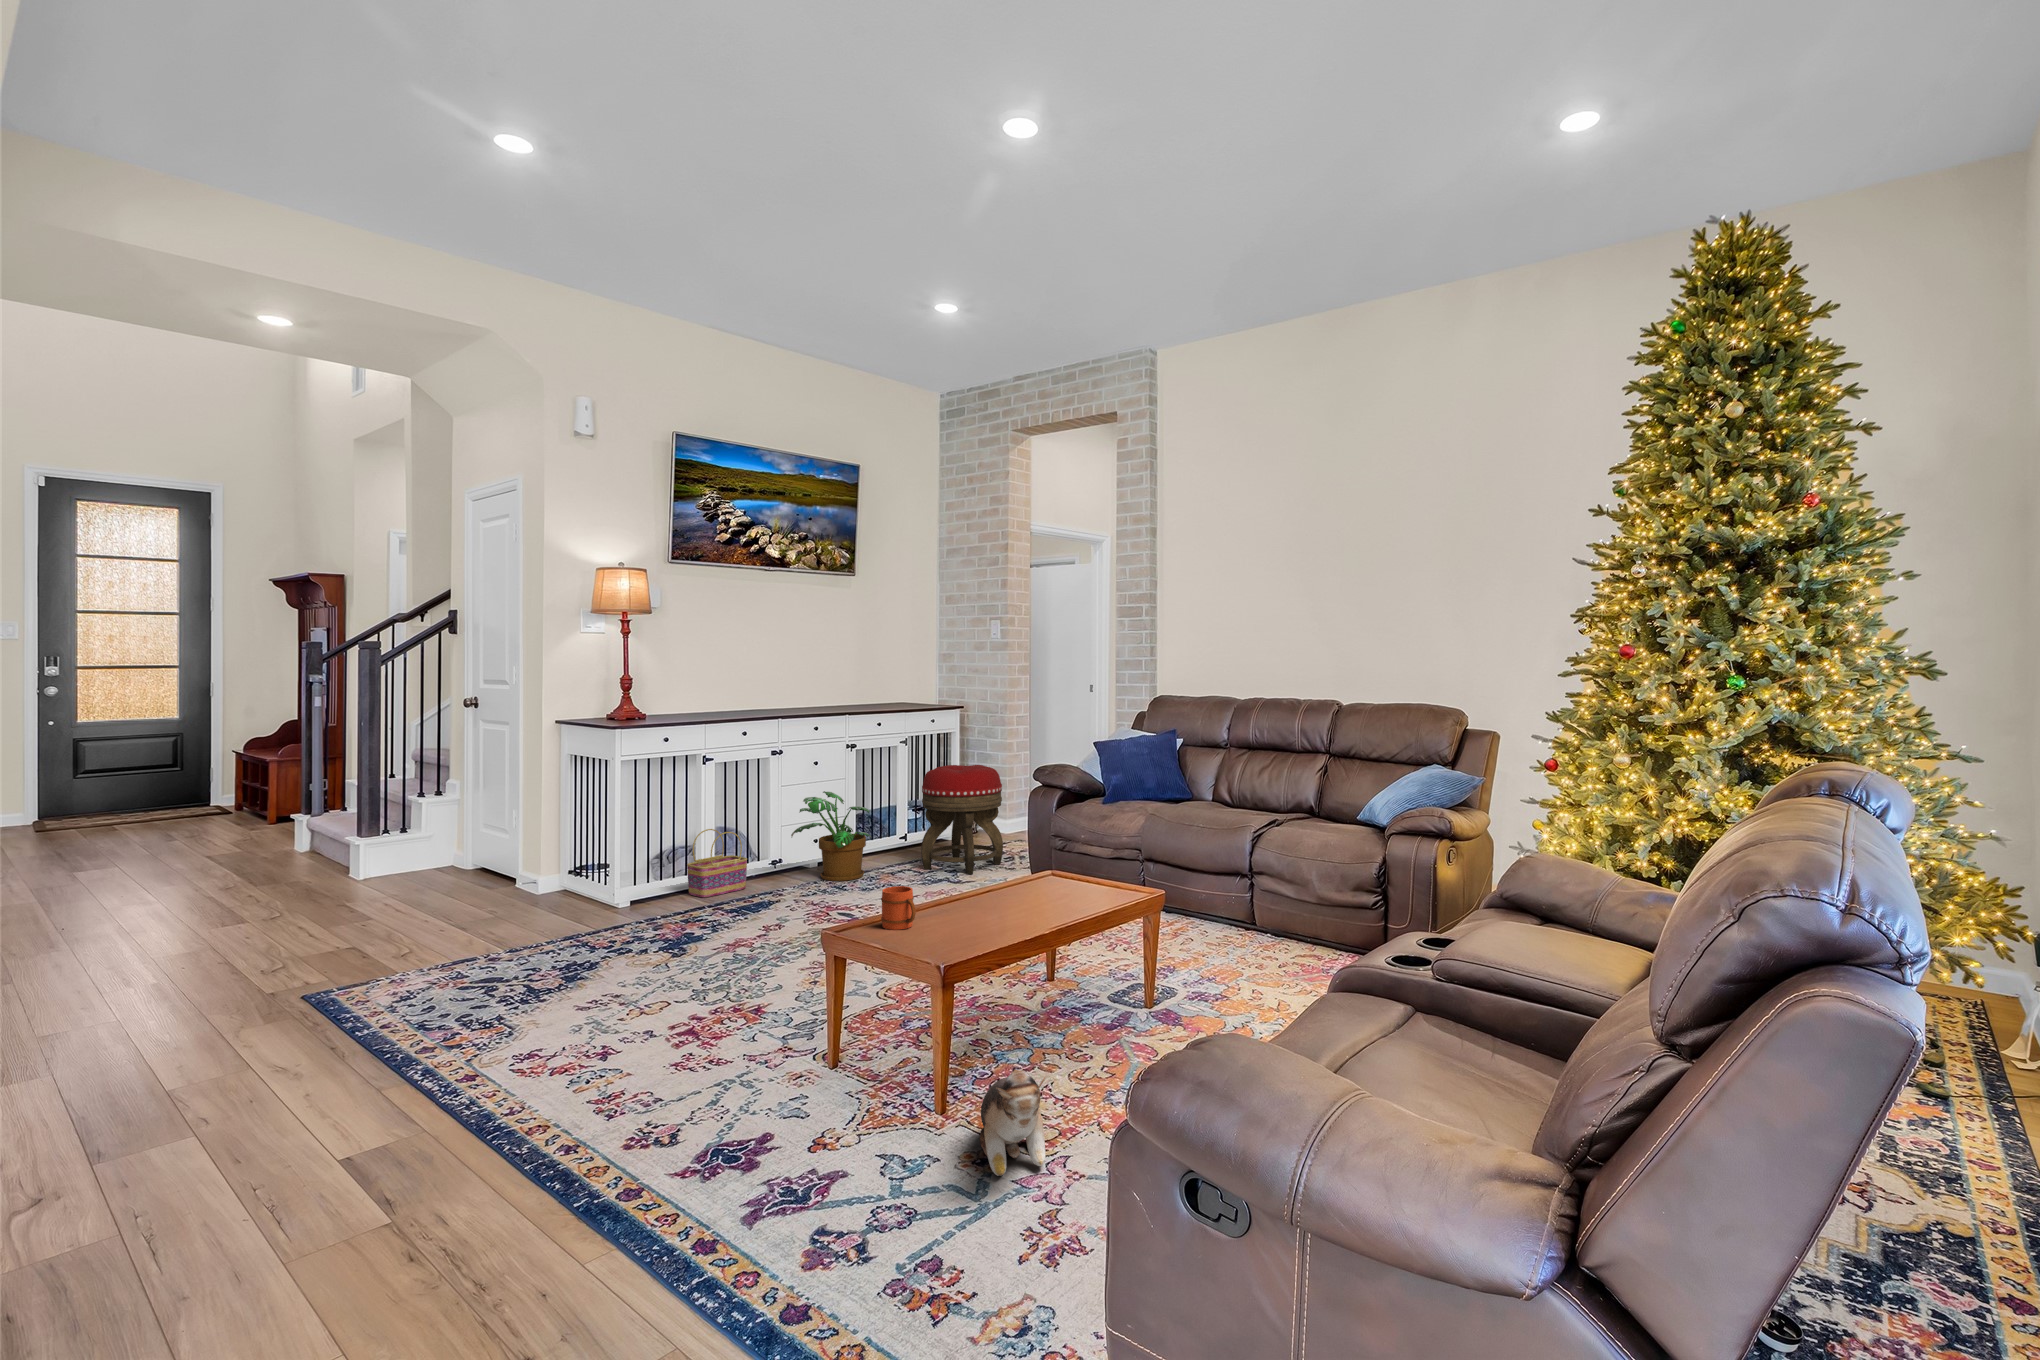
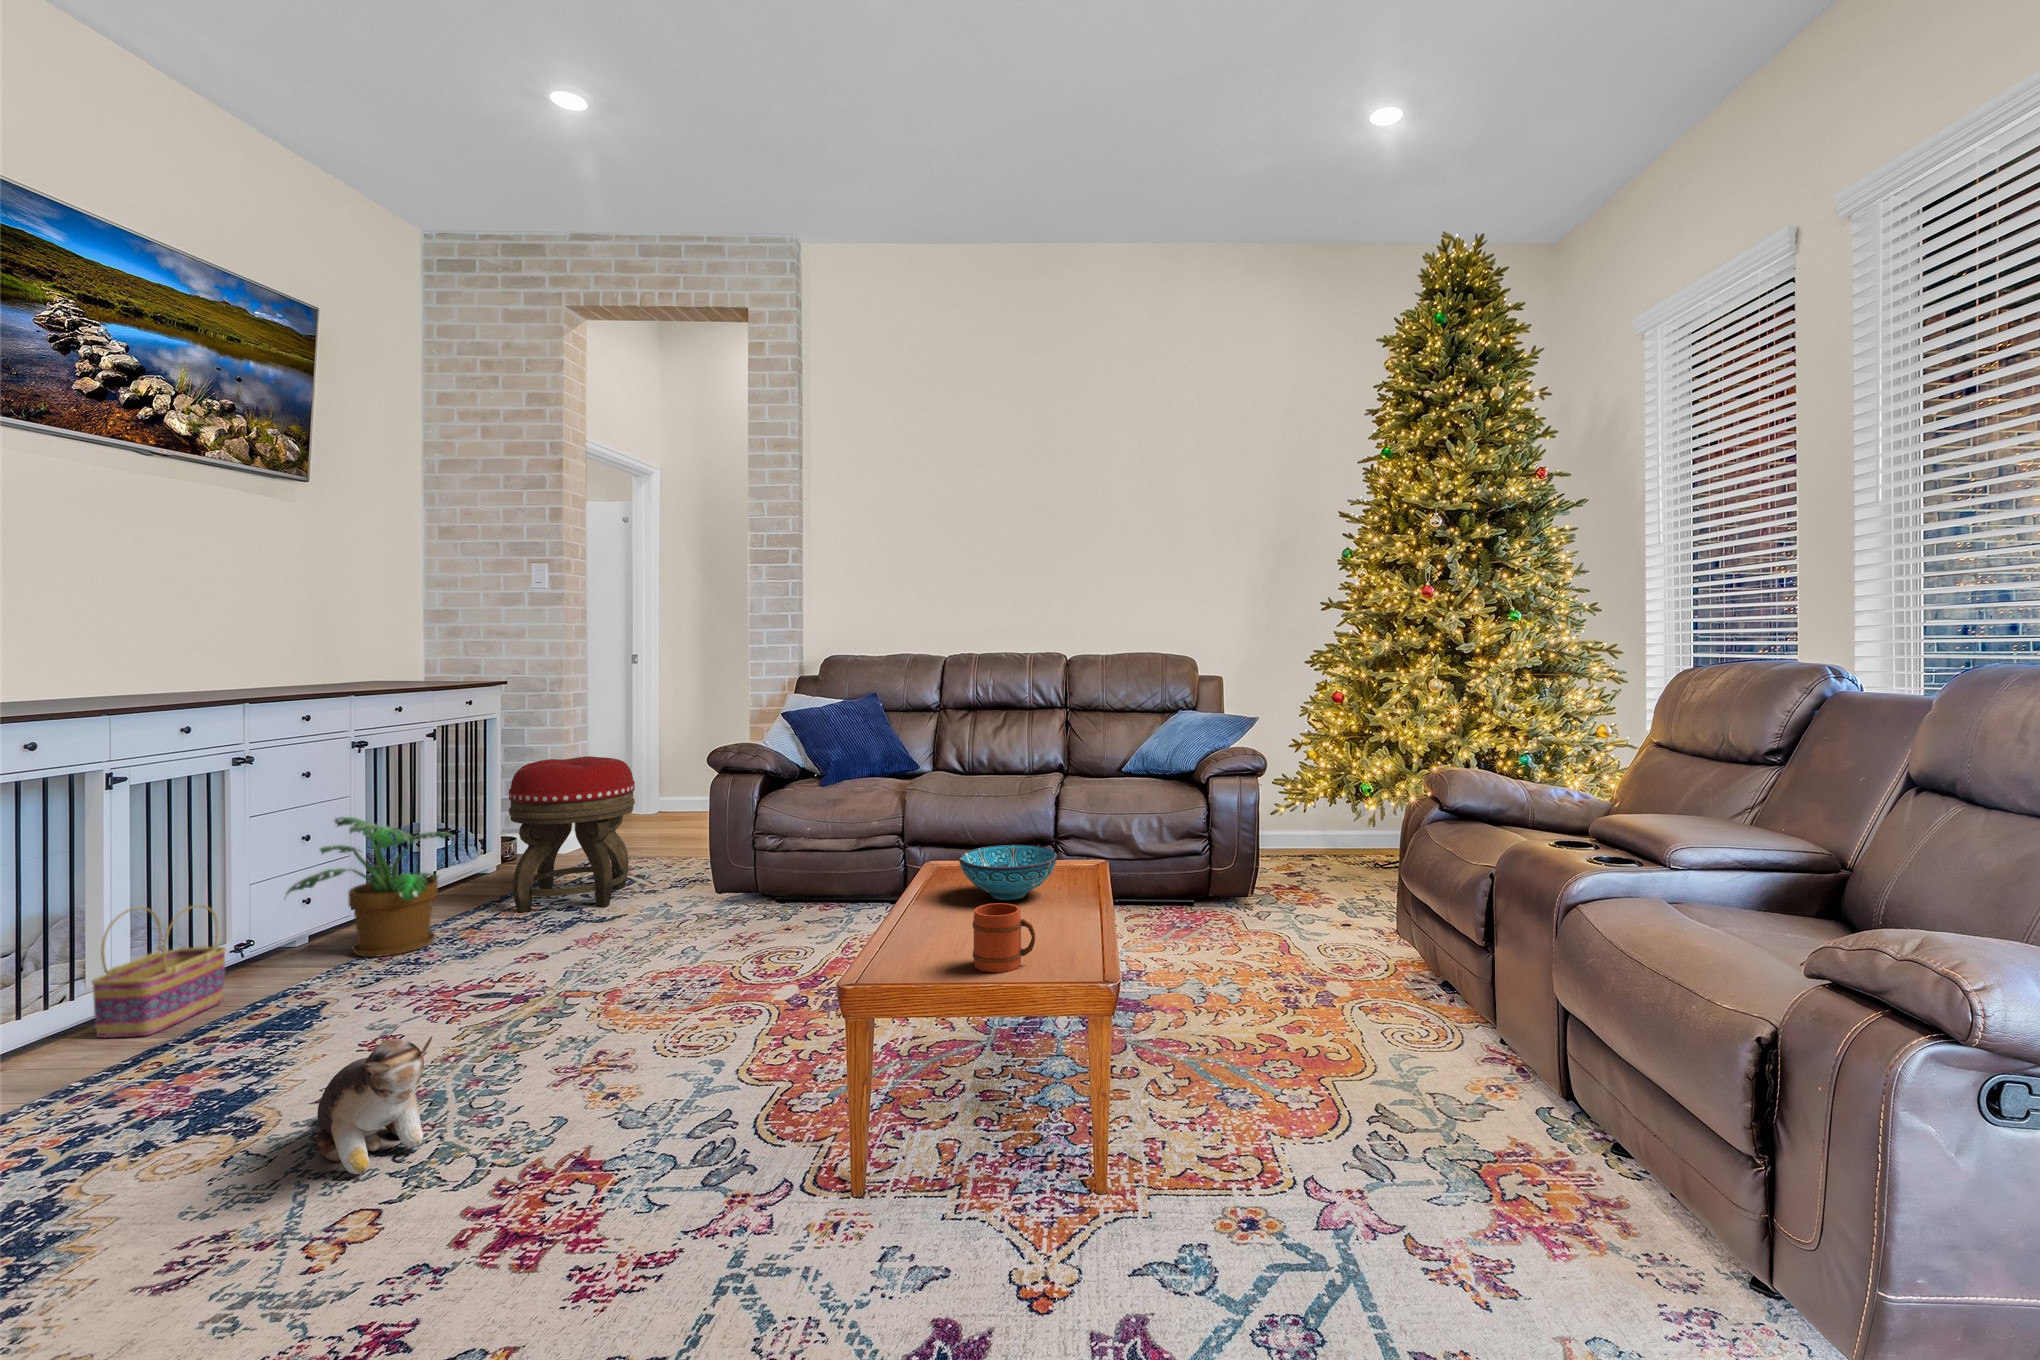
decorative bowl: none [990,859,1063,899] -> present [959,845,1057,900]
plush toy: present [979,1070,1045,1176] -> present [316,1036,432,1174]

